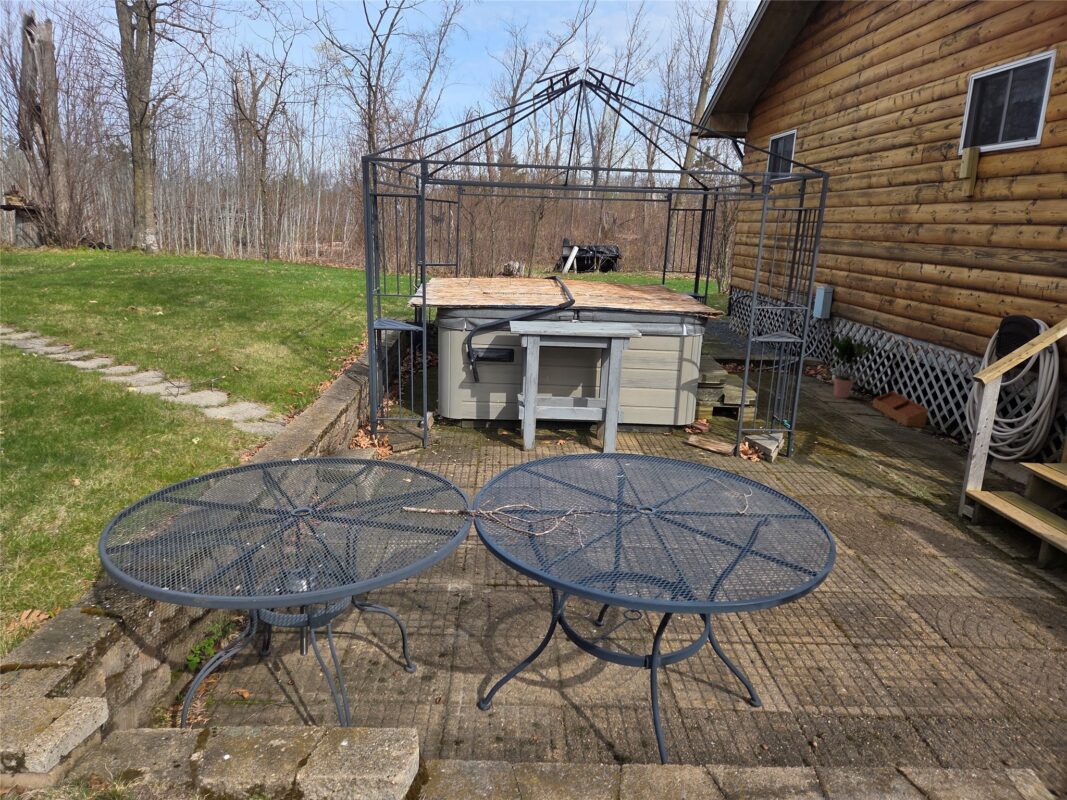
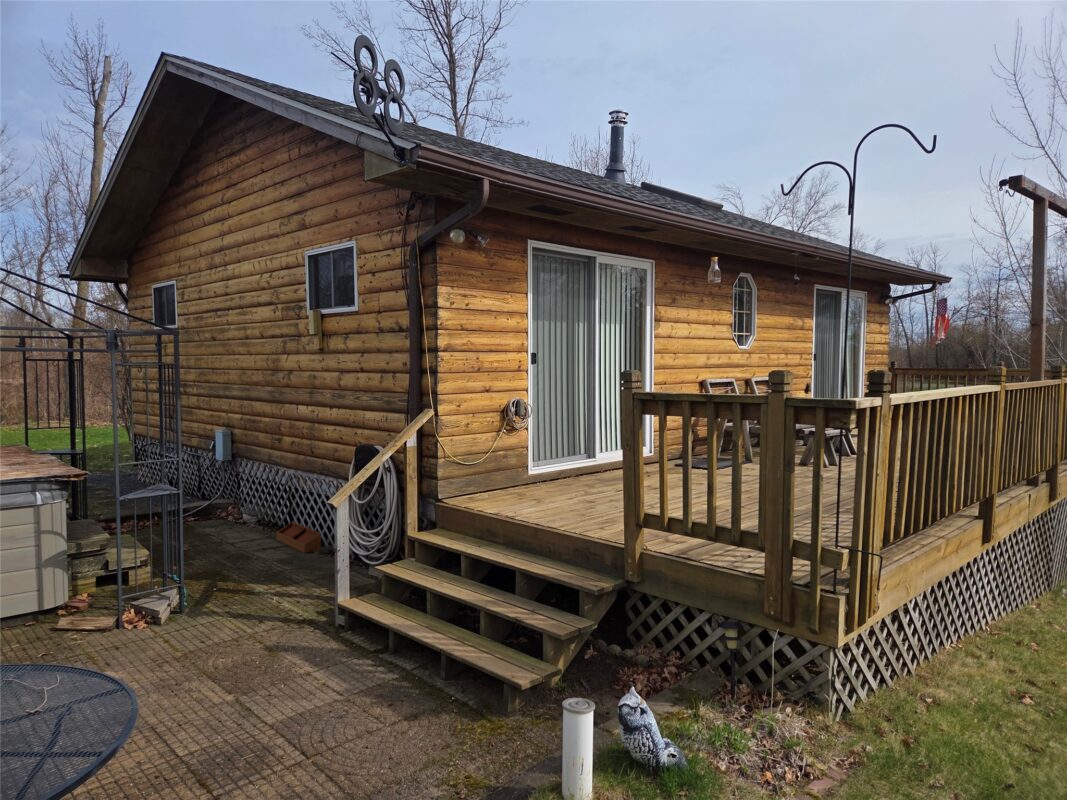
potted plant: present [830,336,874,398] -> none [228,472,275,537]

